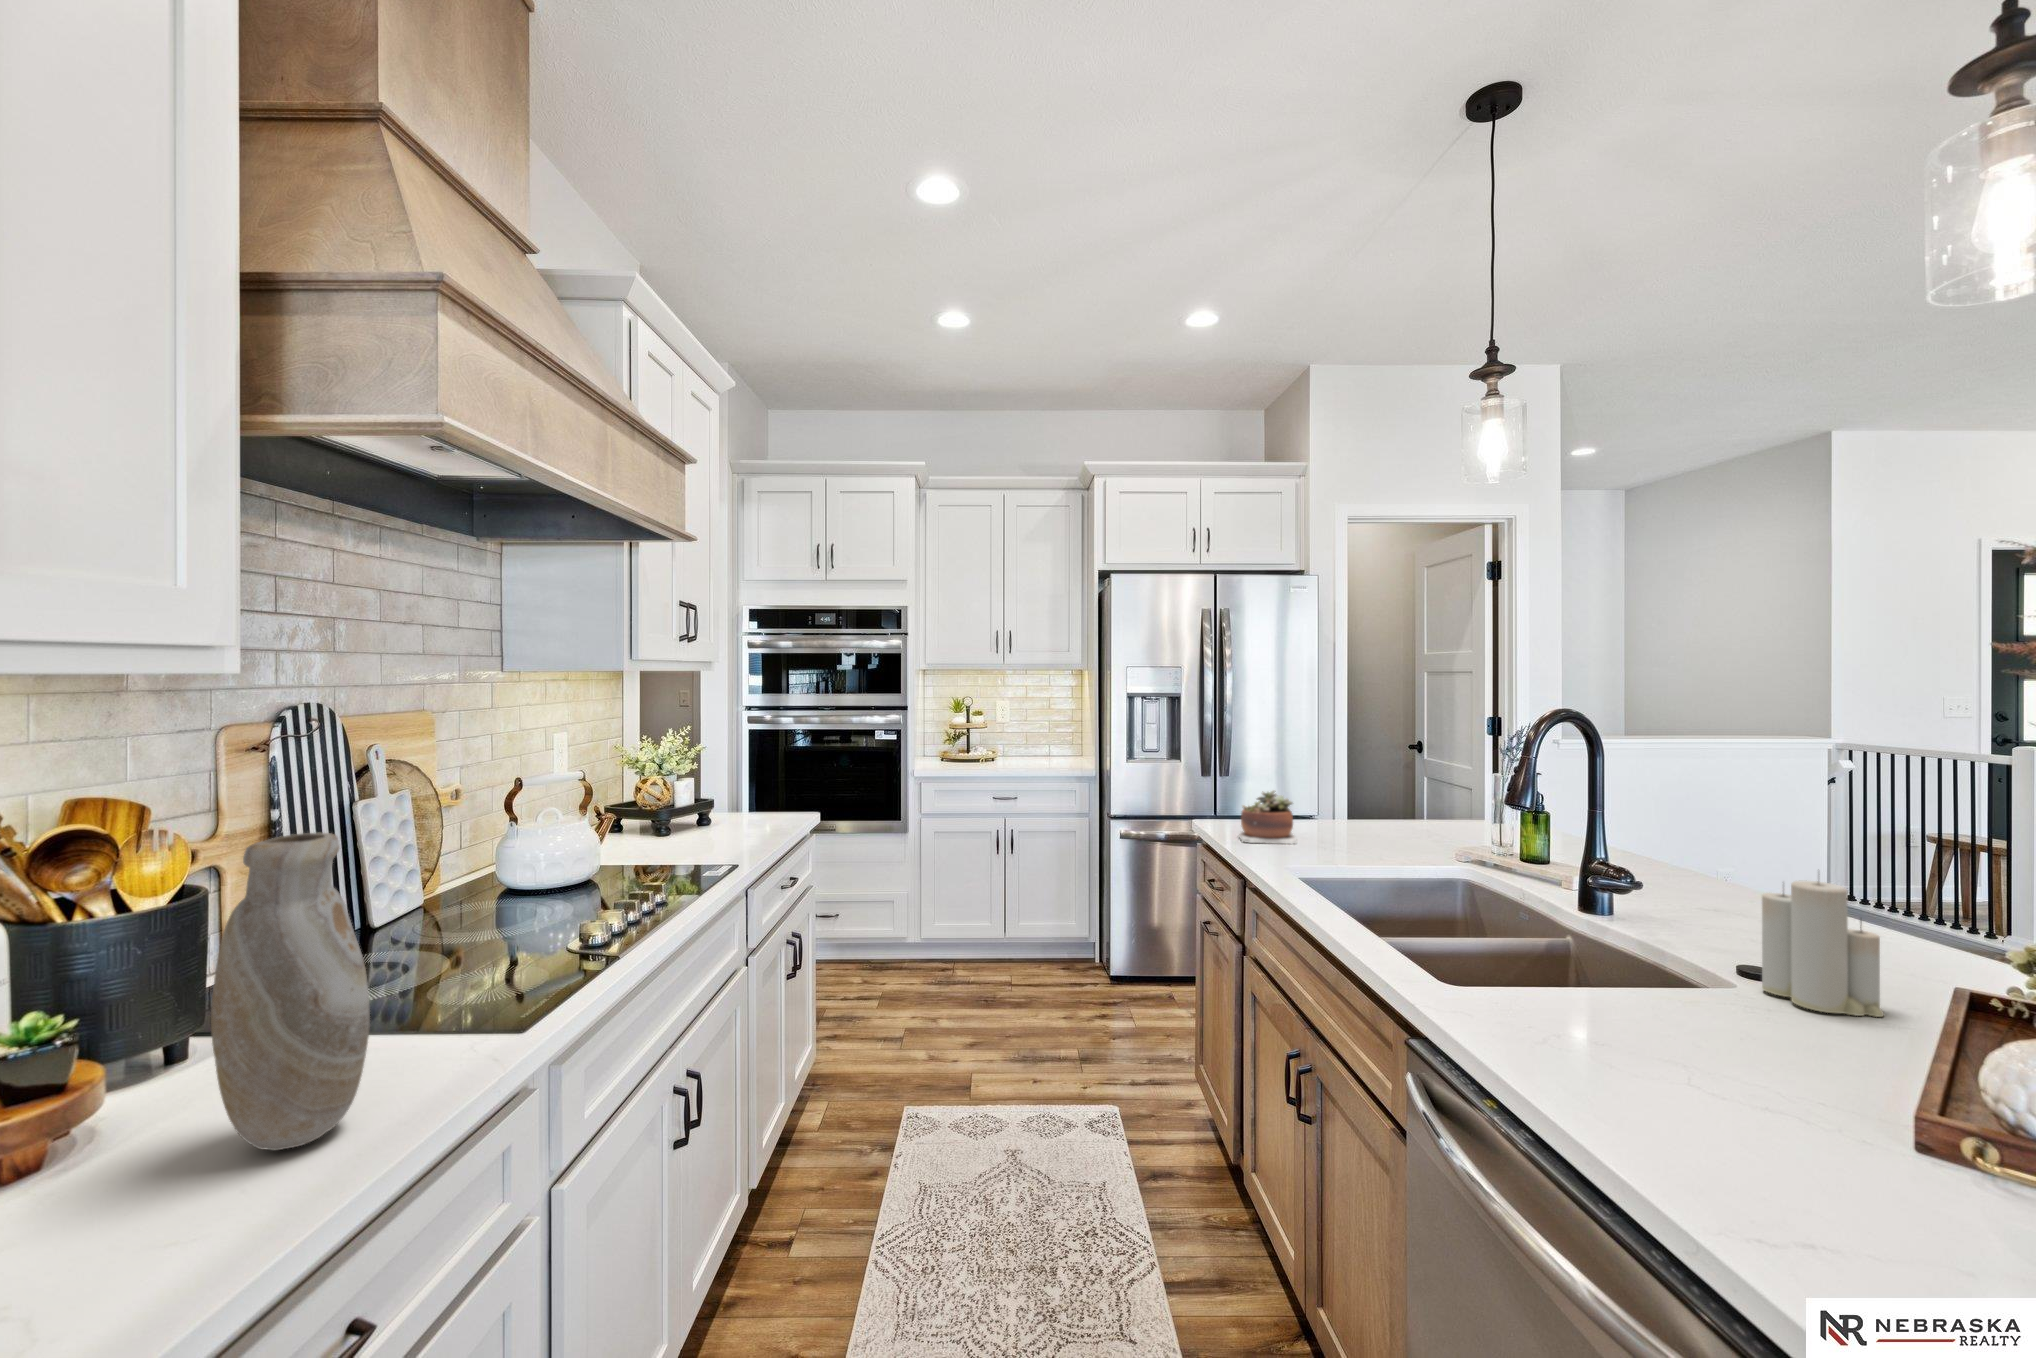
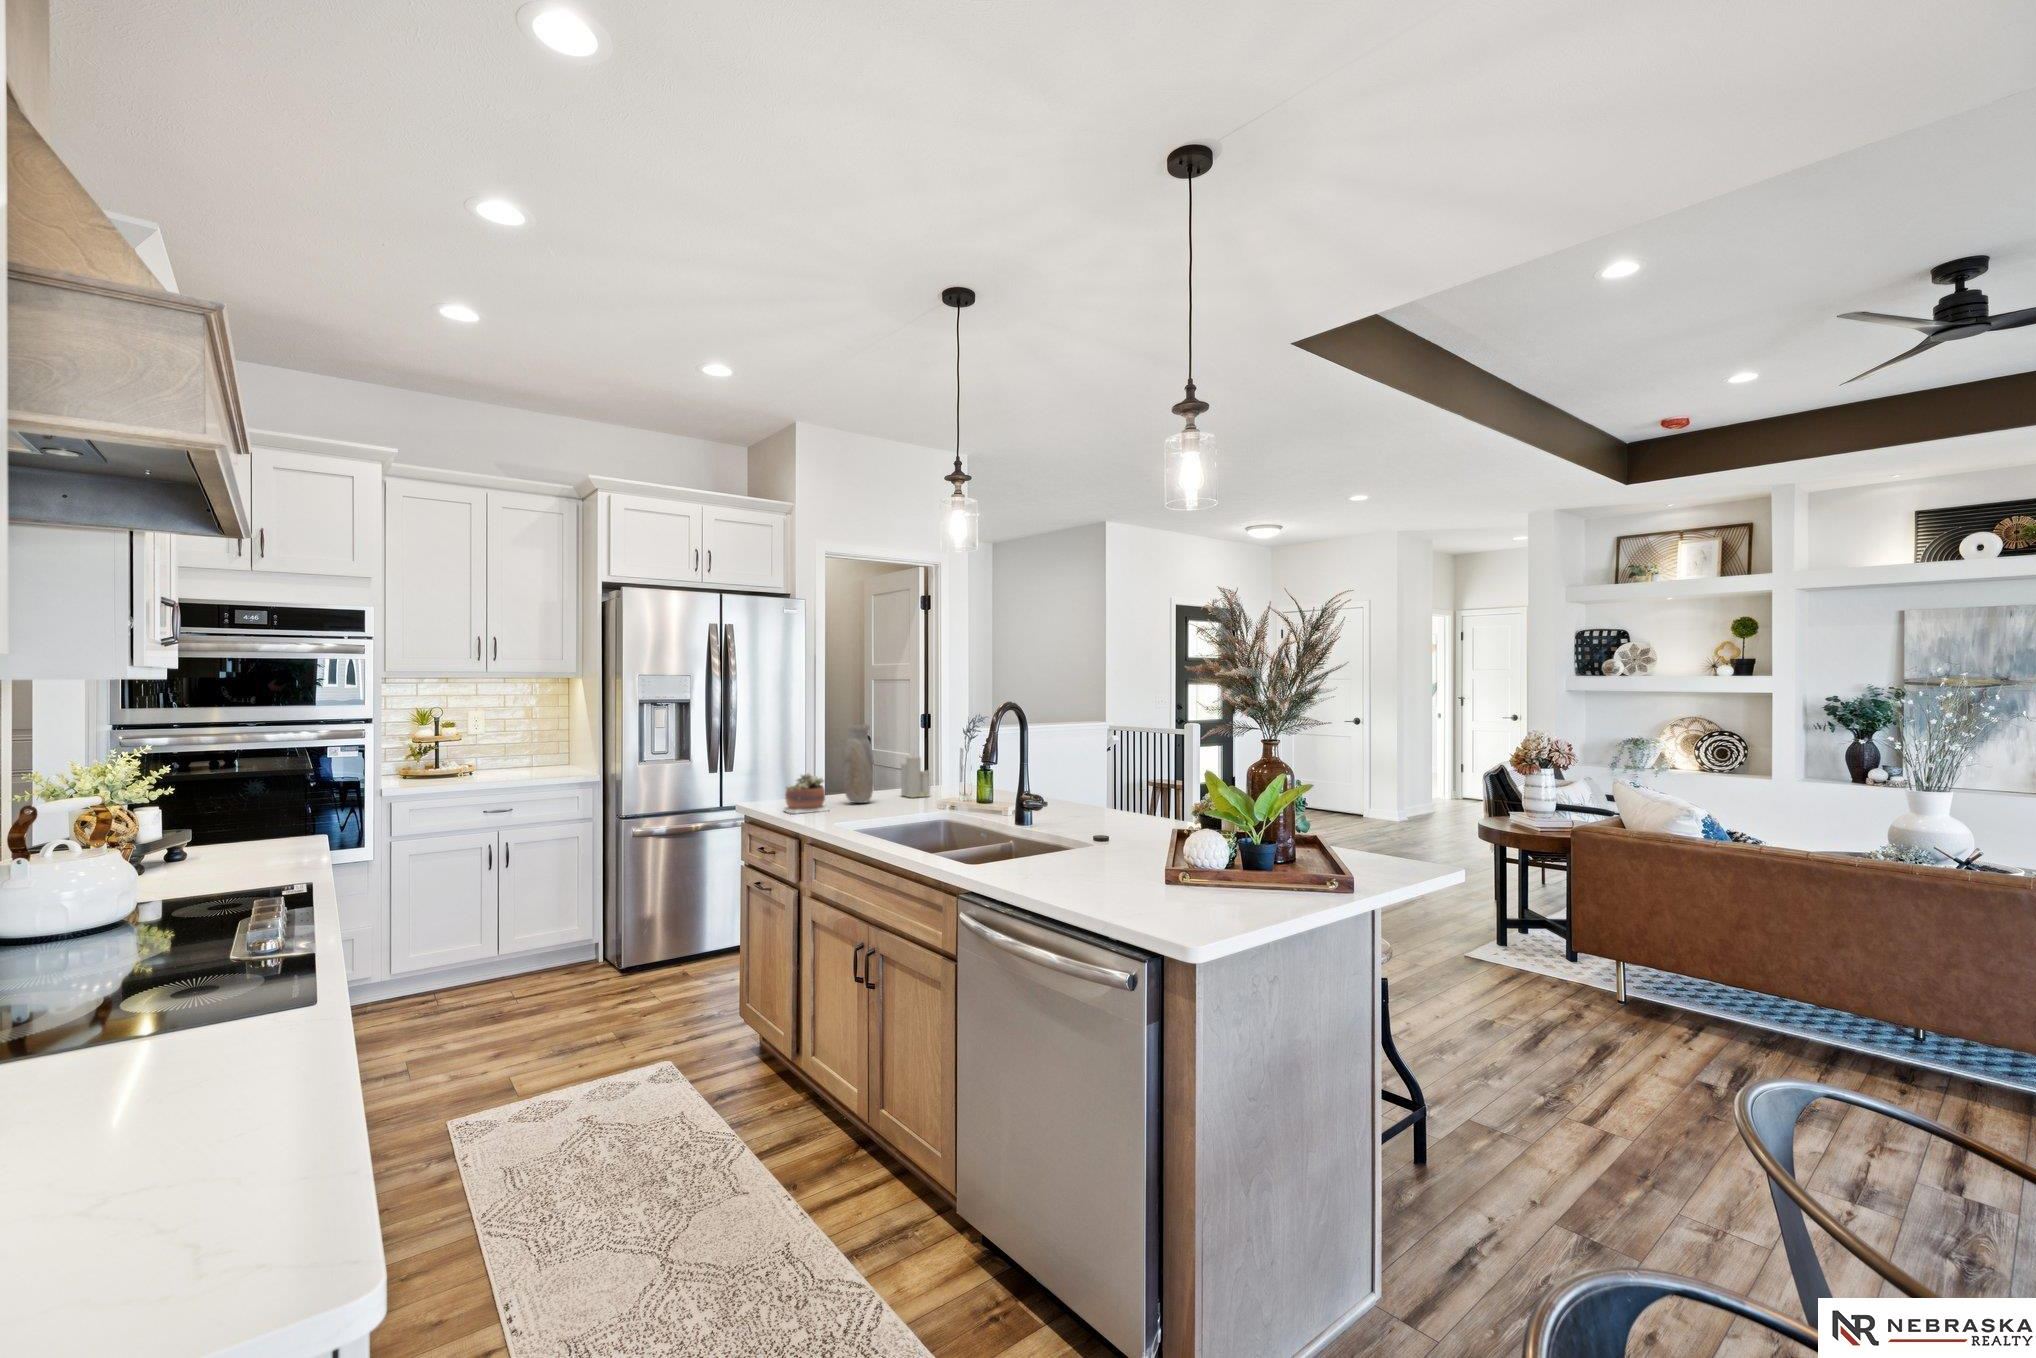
vase: present [211,833,370,1150] -> present [843,724,874,803]
candle: present [1762,881,1884,1017] -> present [901,756,930,798]

